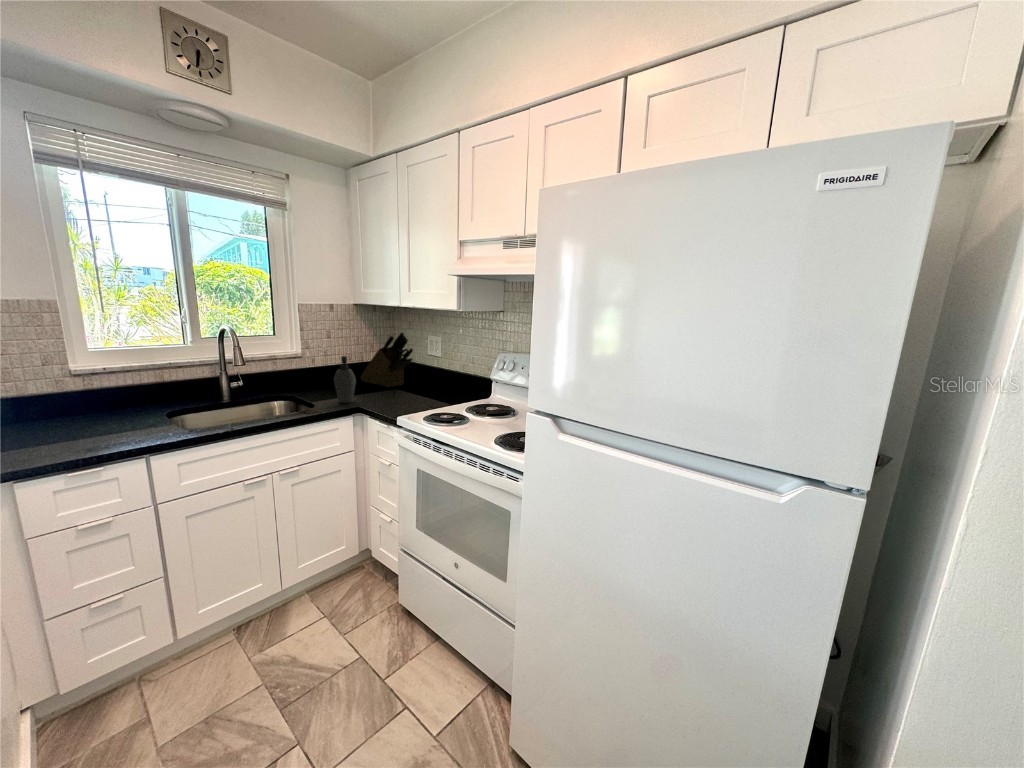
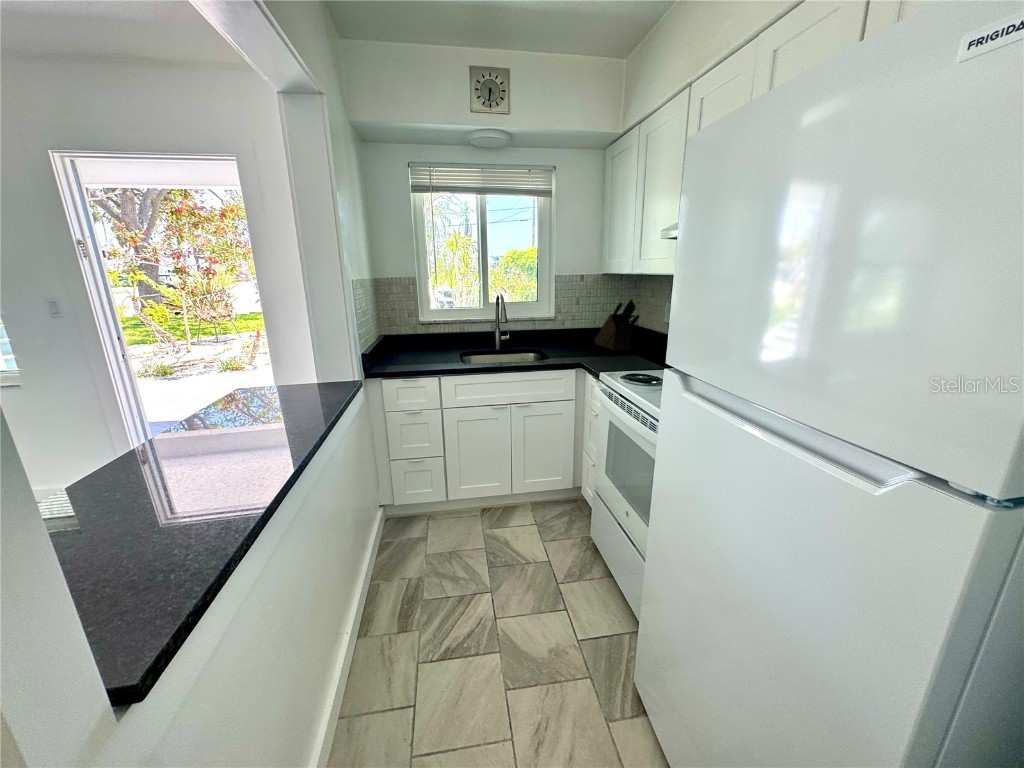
soap dispenser: present [334,356,356,403] -> none [563,319,587,359]

